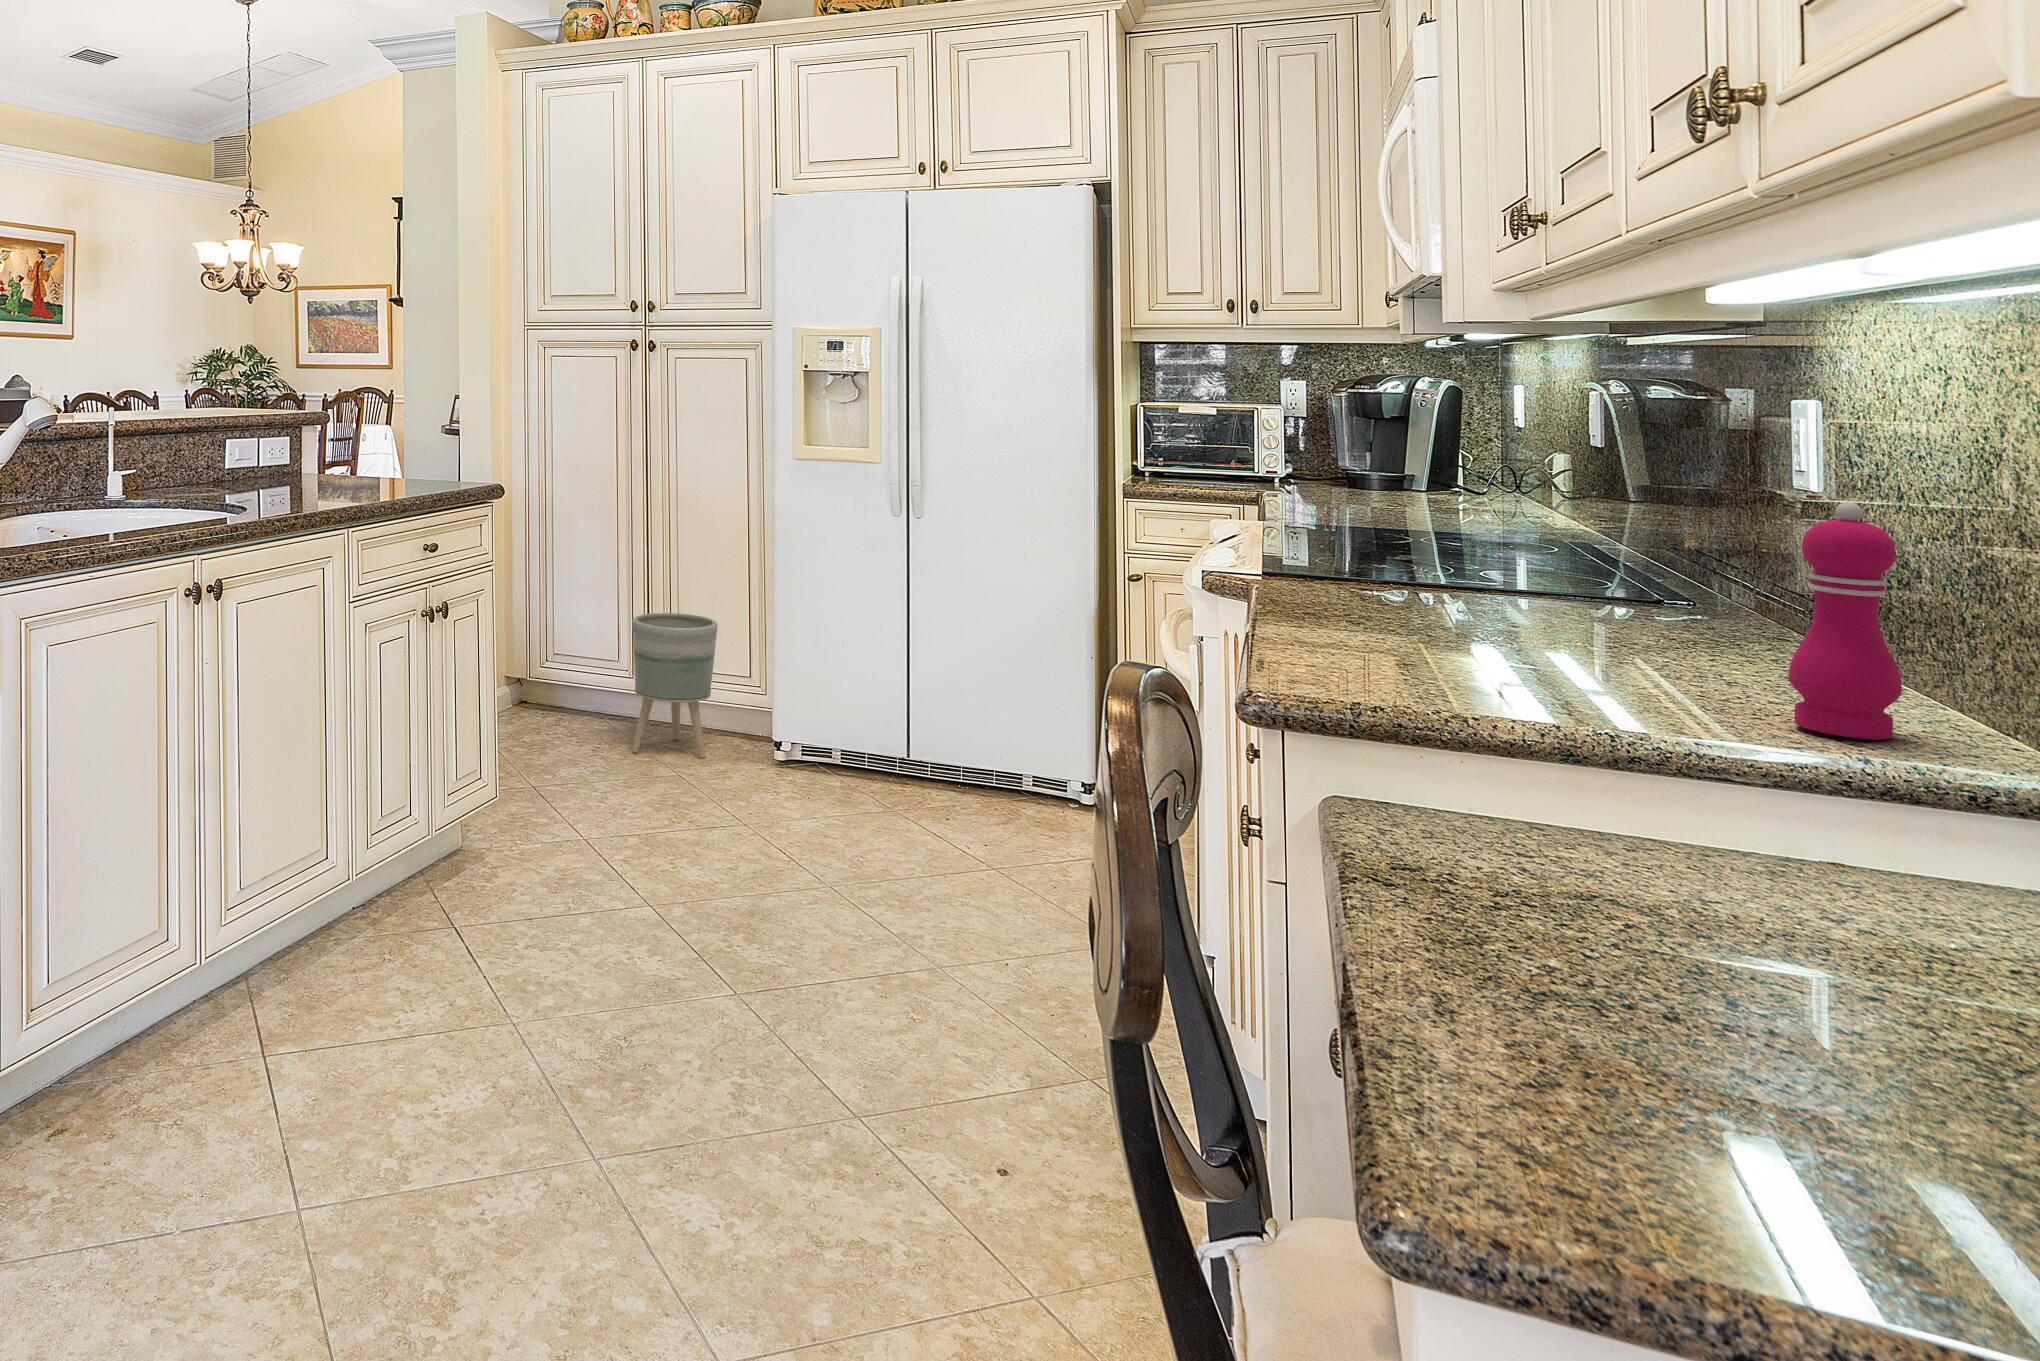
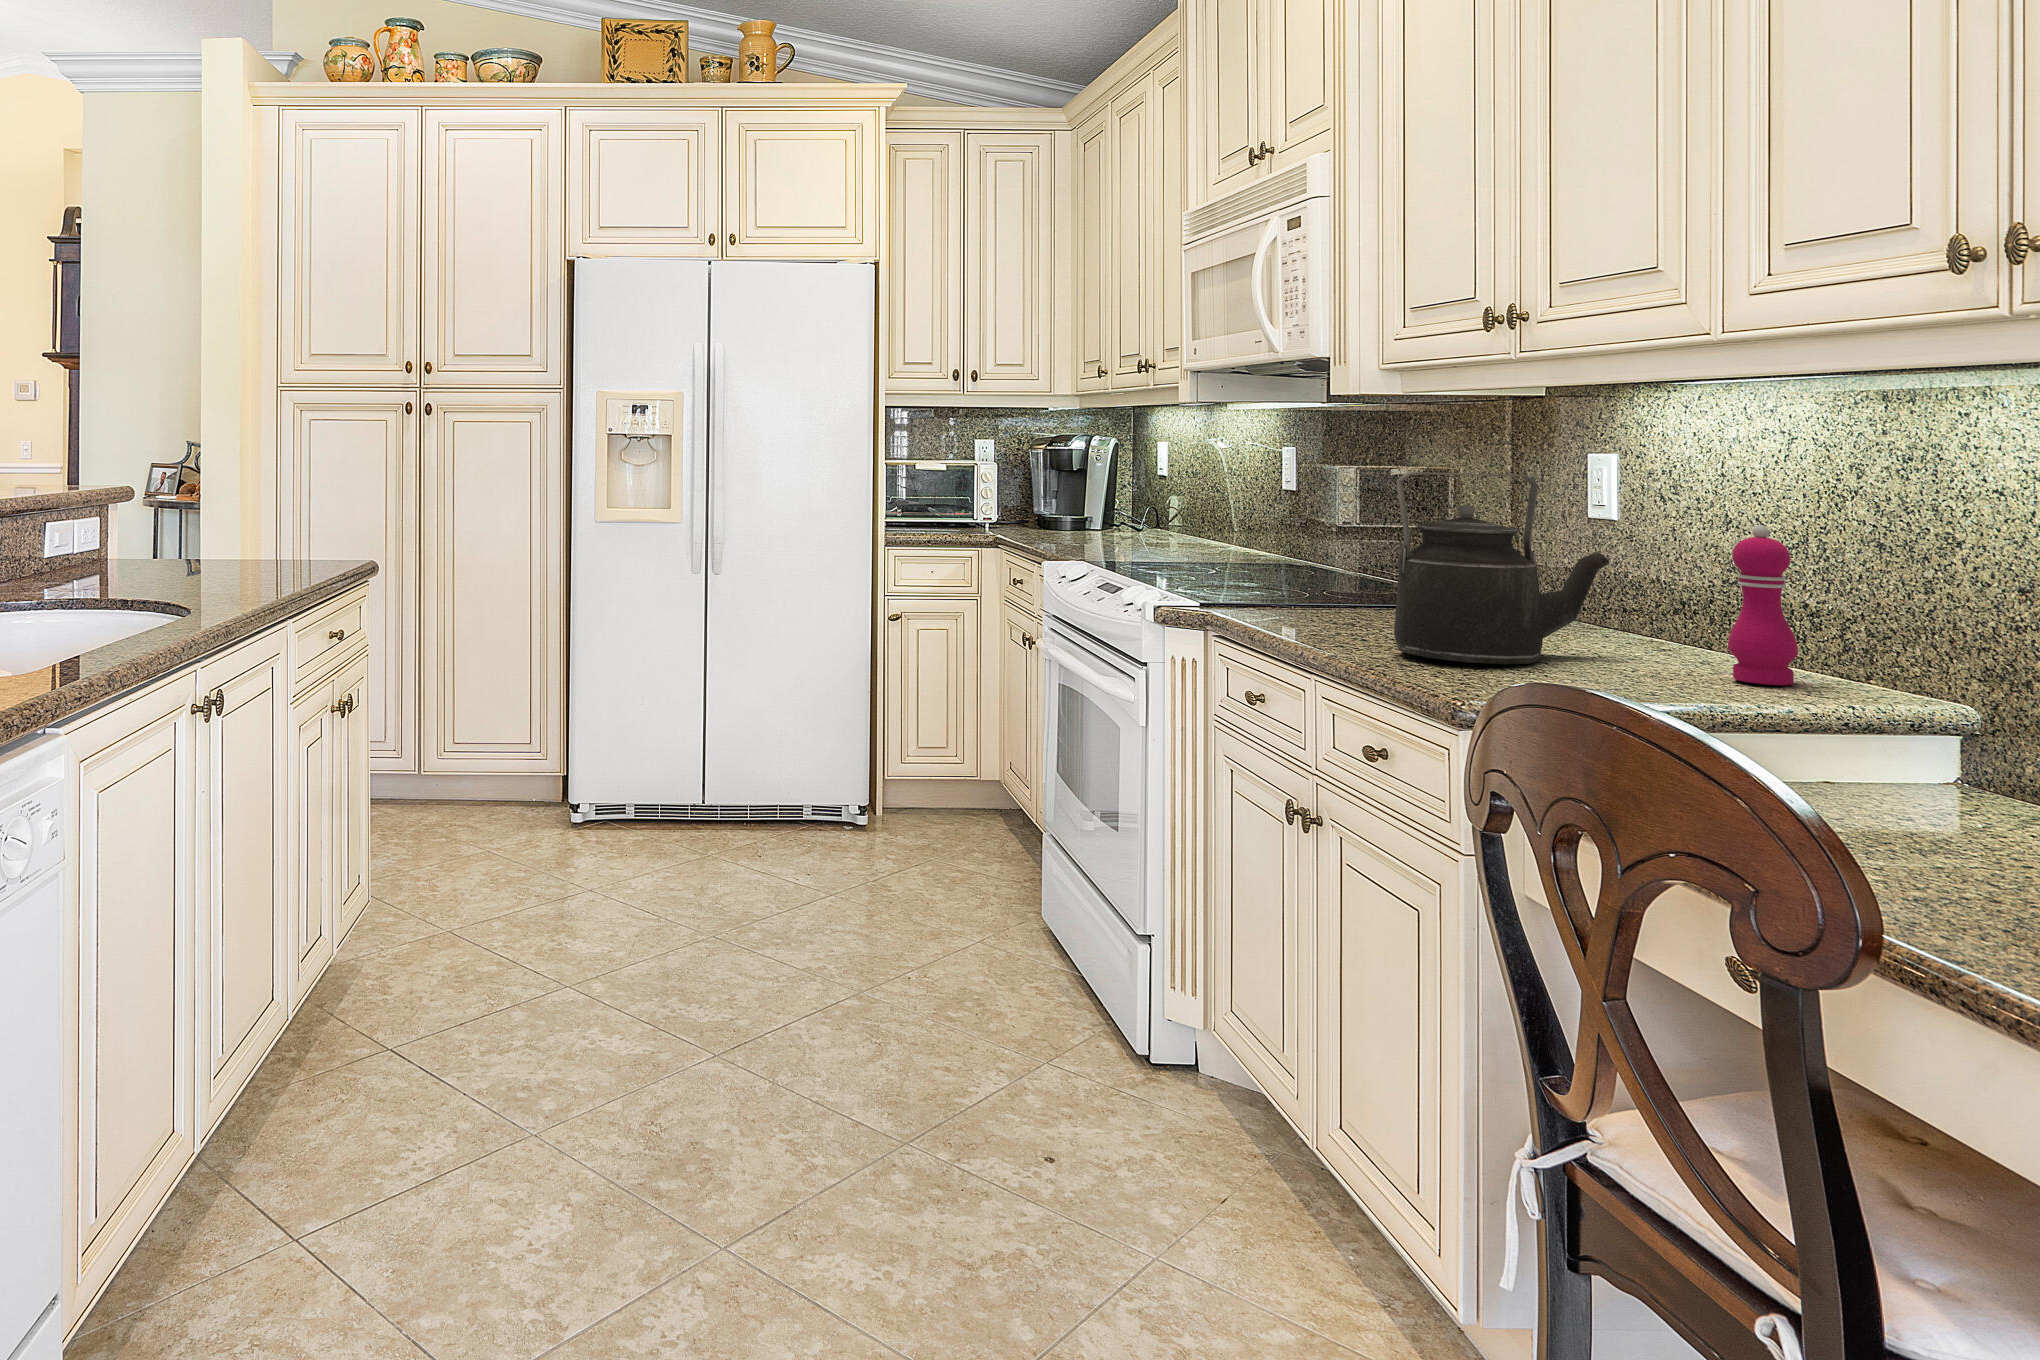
kettle: none [1364,417,1684,674] -> present [1394,472,1610,664]
planter: present [632,613,718,758] -> none [421,691,512,844]

